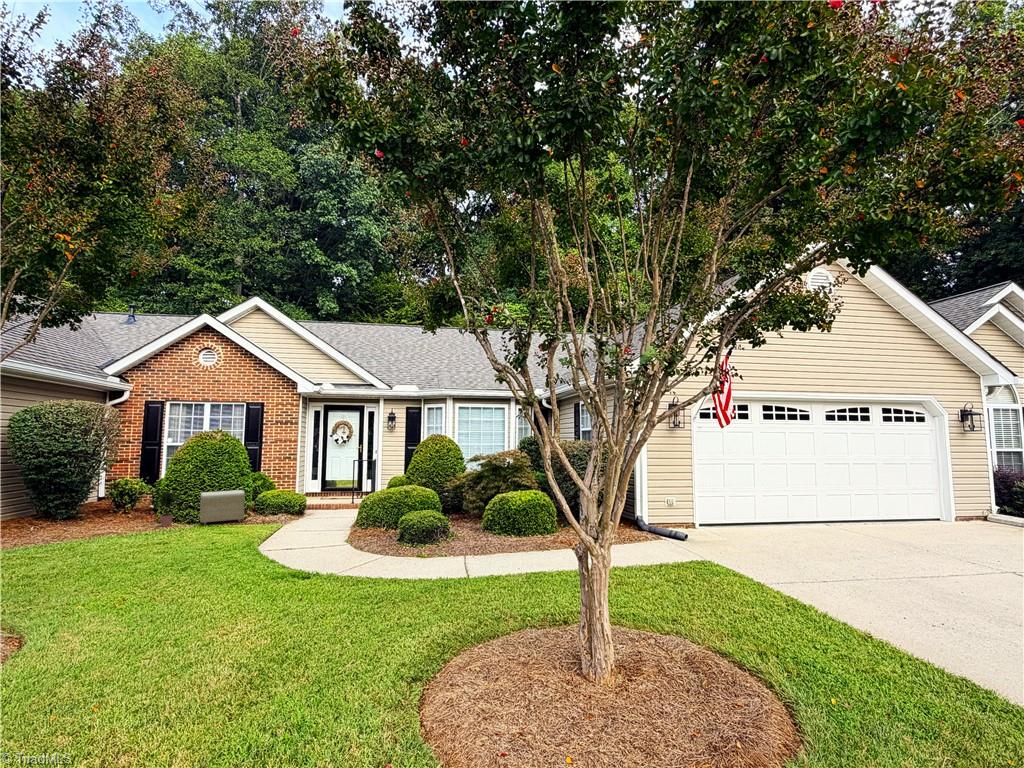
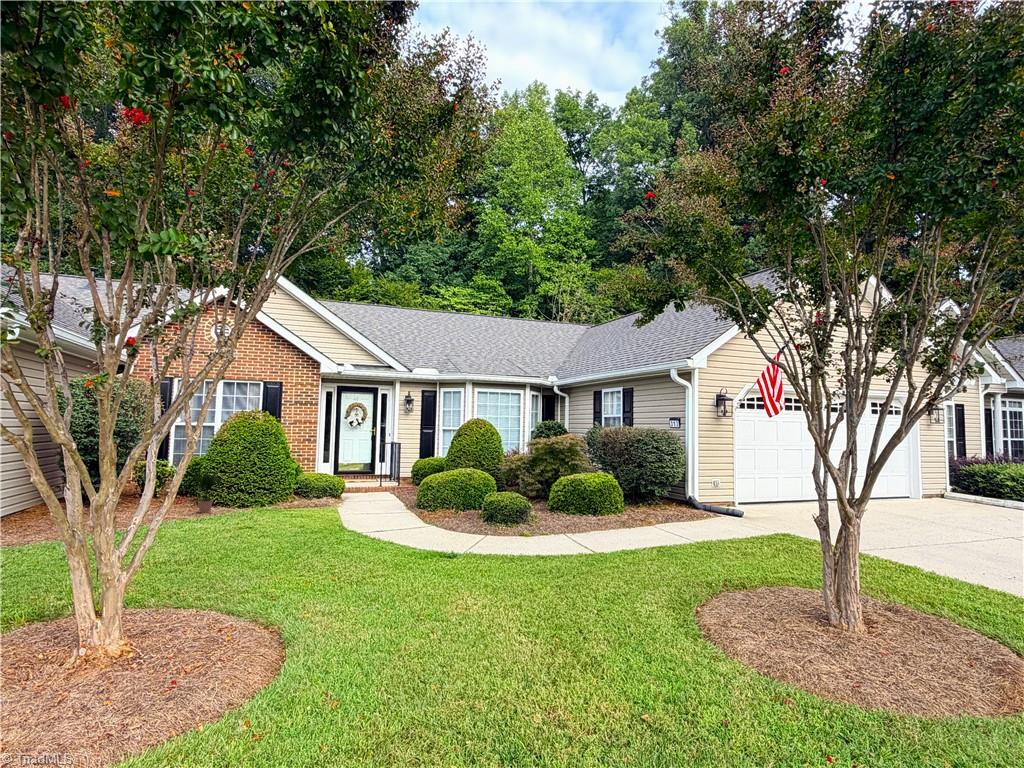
storage bench: present [200,490,245,525] -> none [239,473,291,511]

